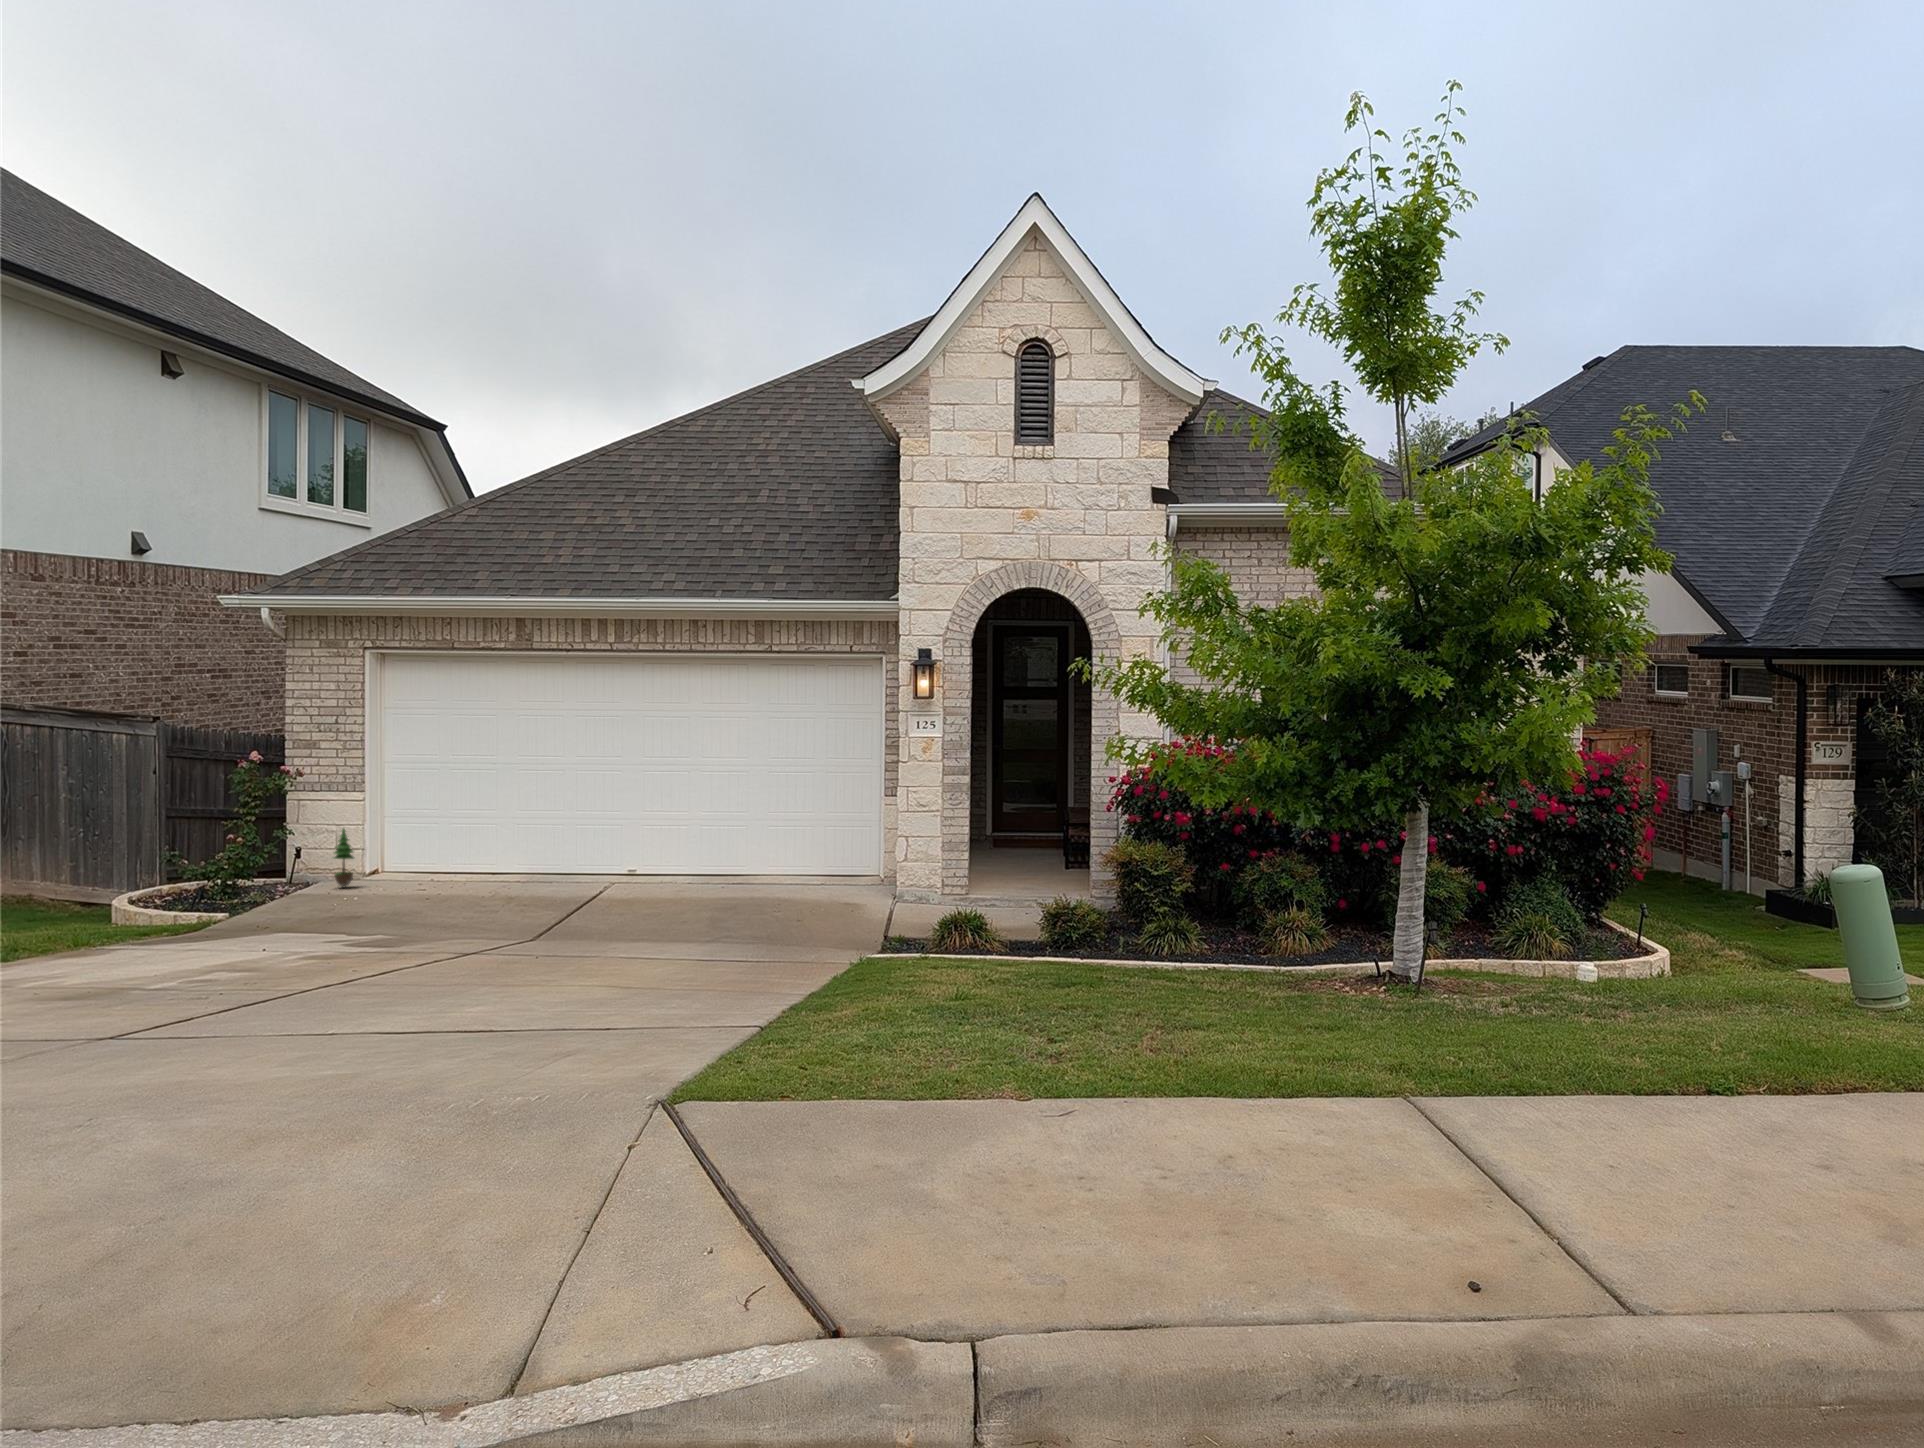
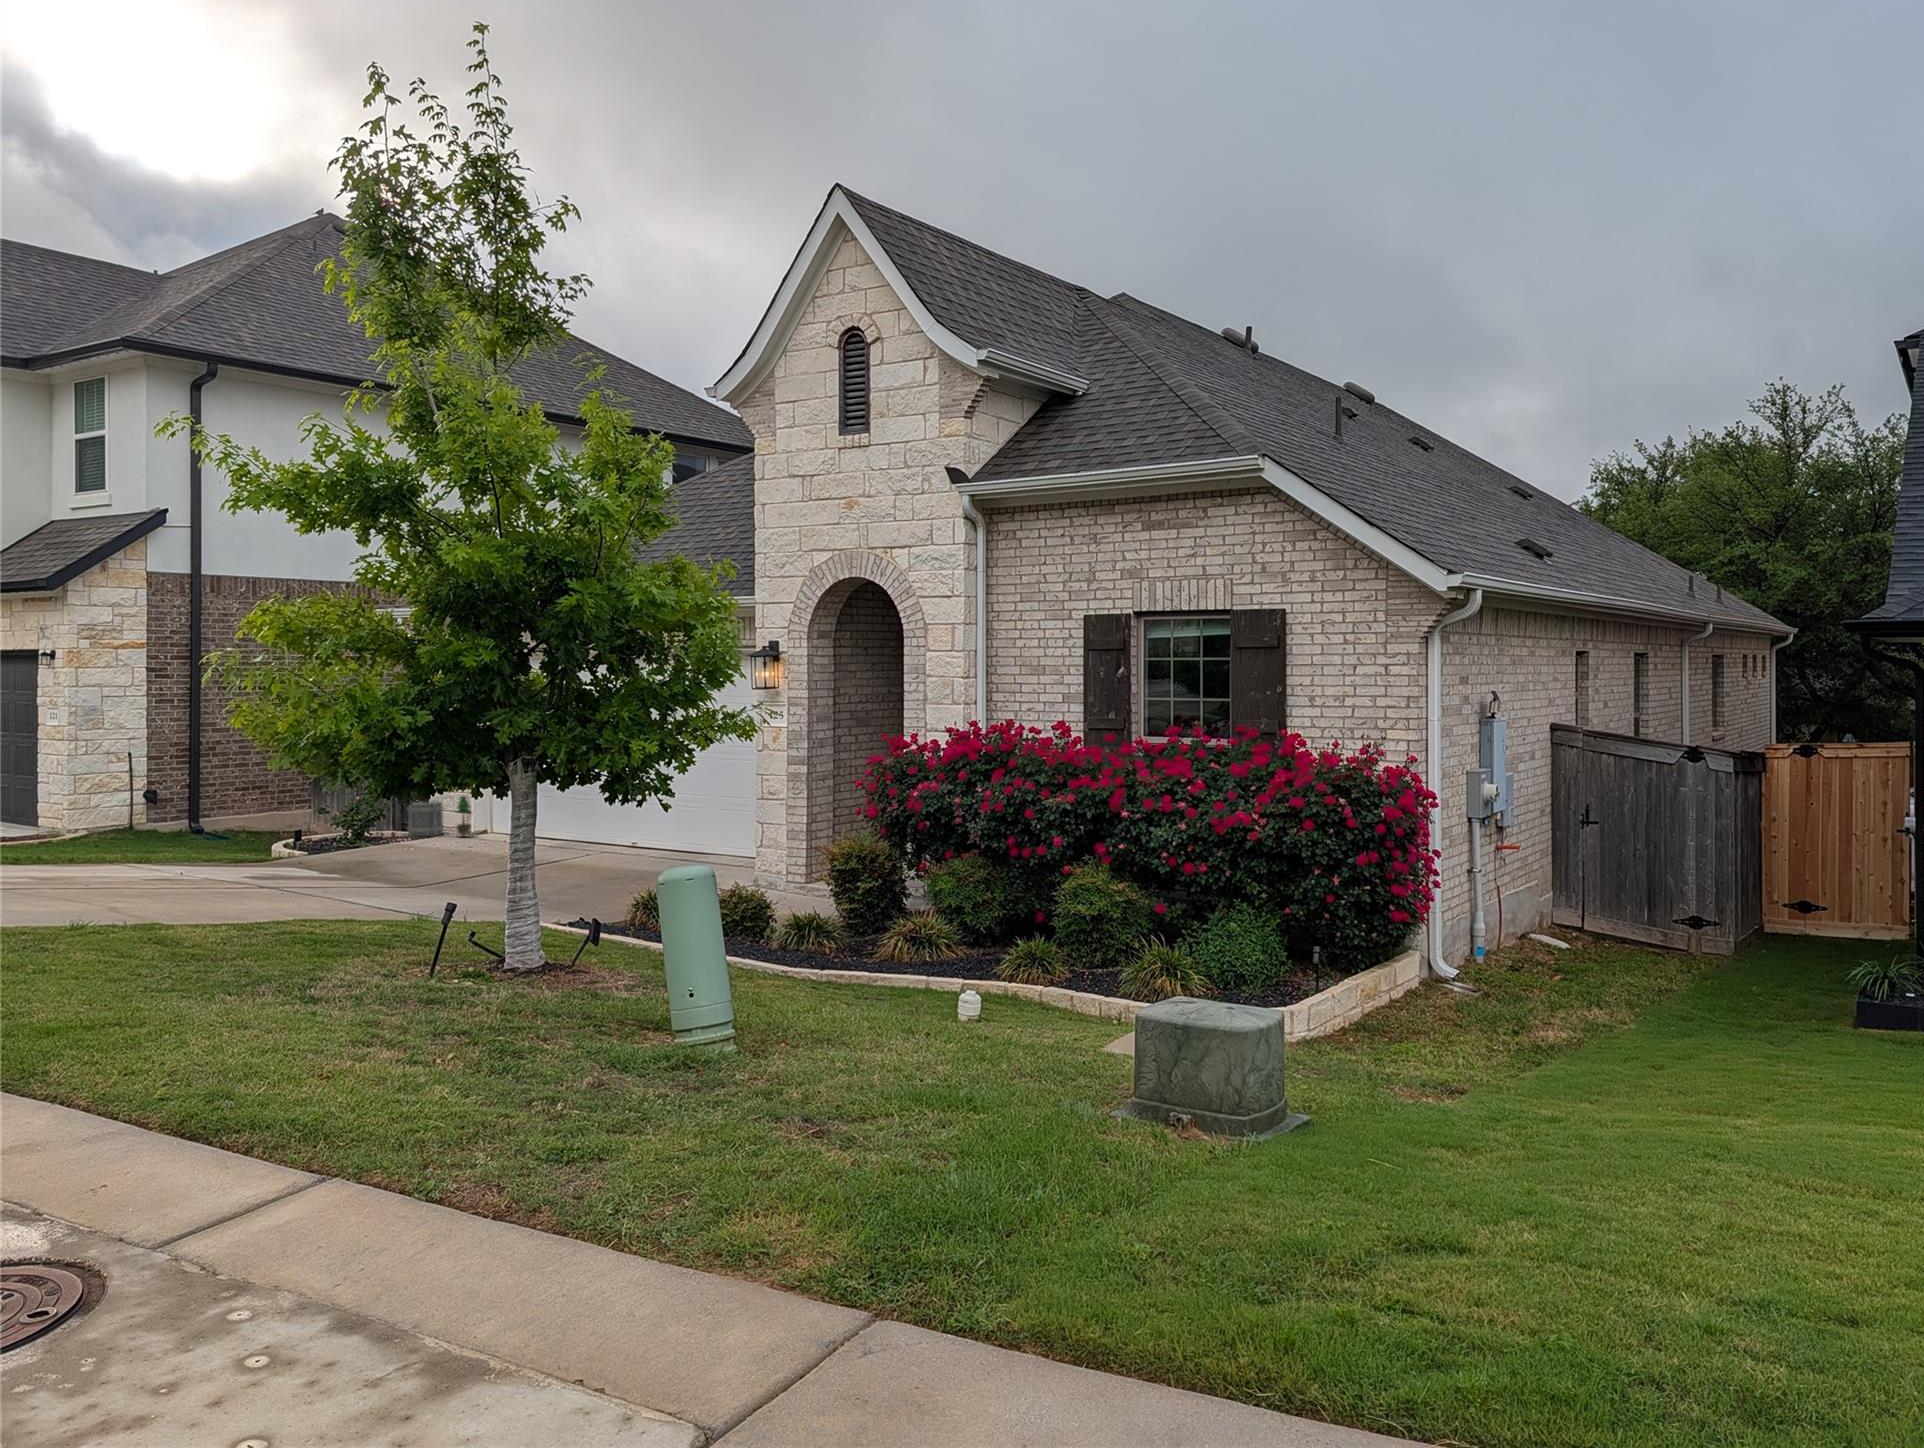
bucket: none [253,845,301,893] -> present [407,800,443,836]

